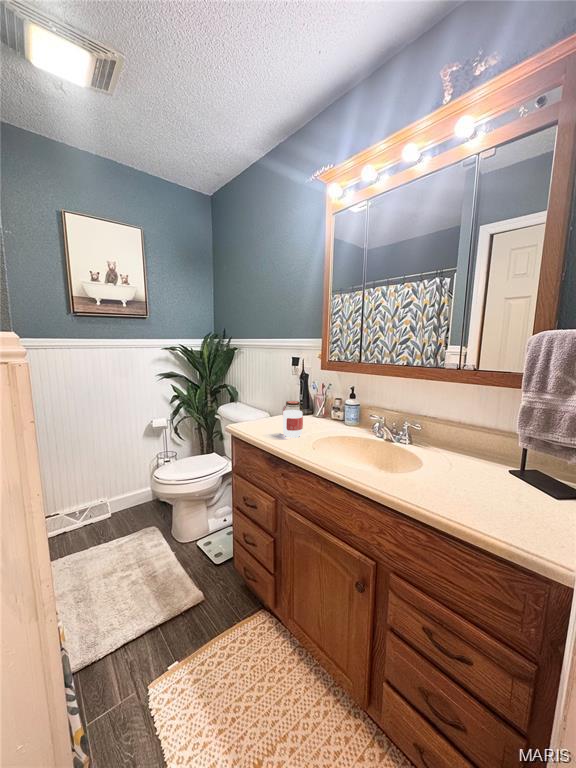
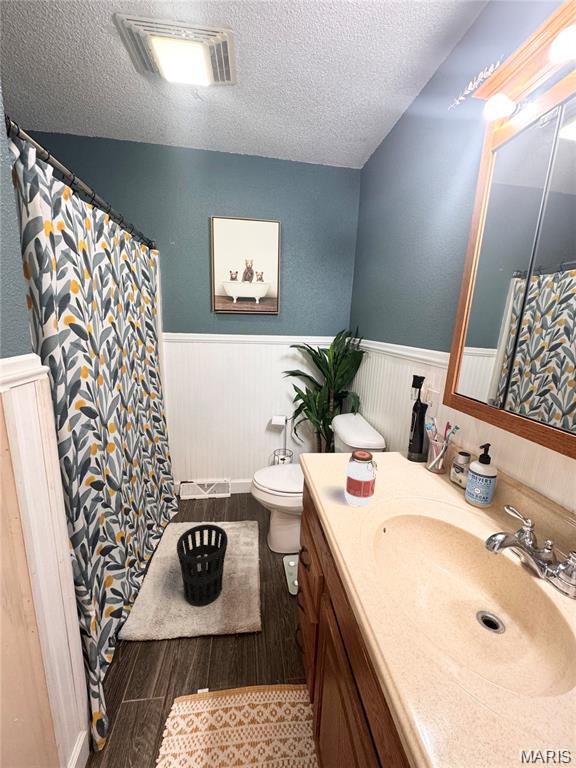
wastebasket: none [93,530,152,618] -> present [177,524,228,606]

